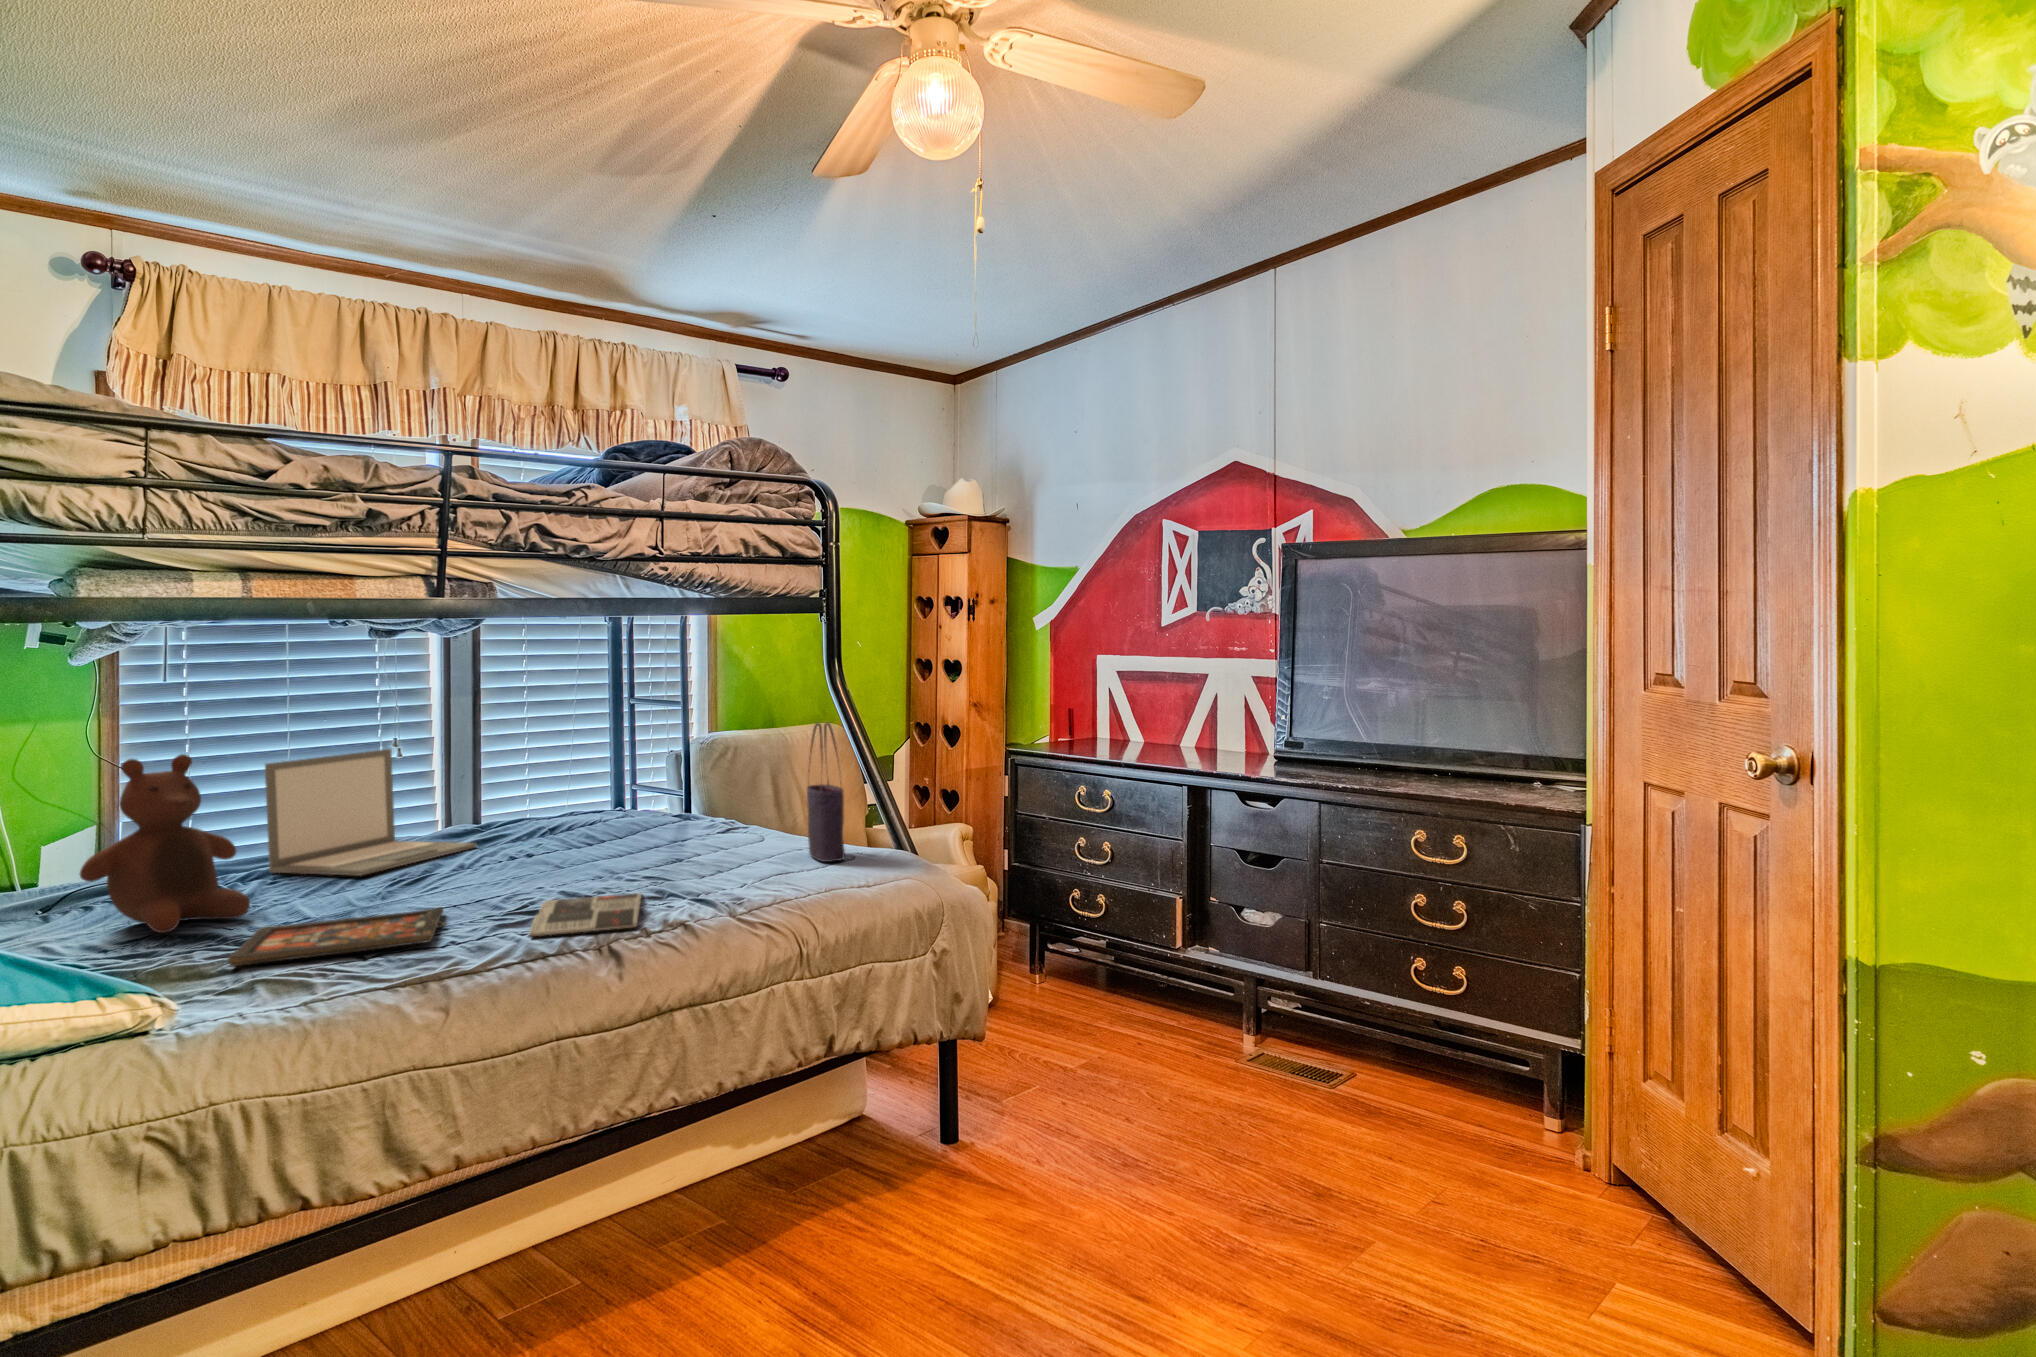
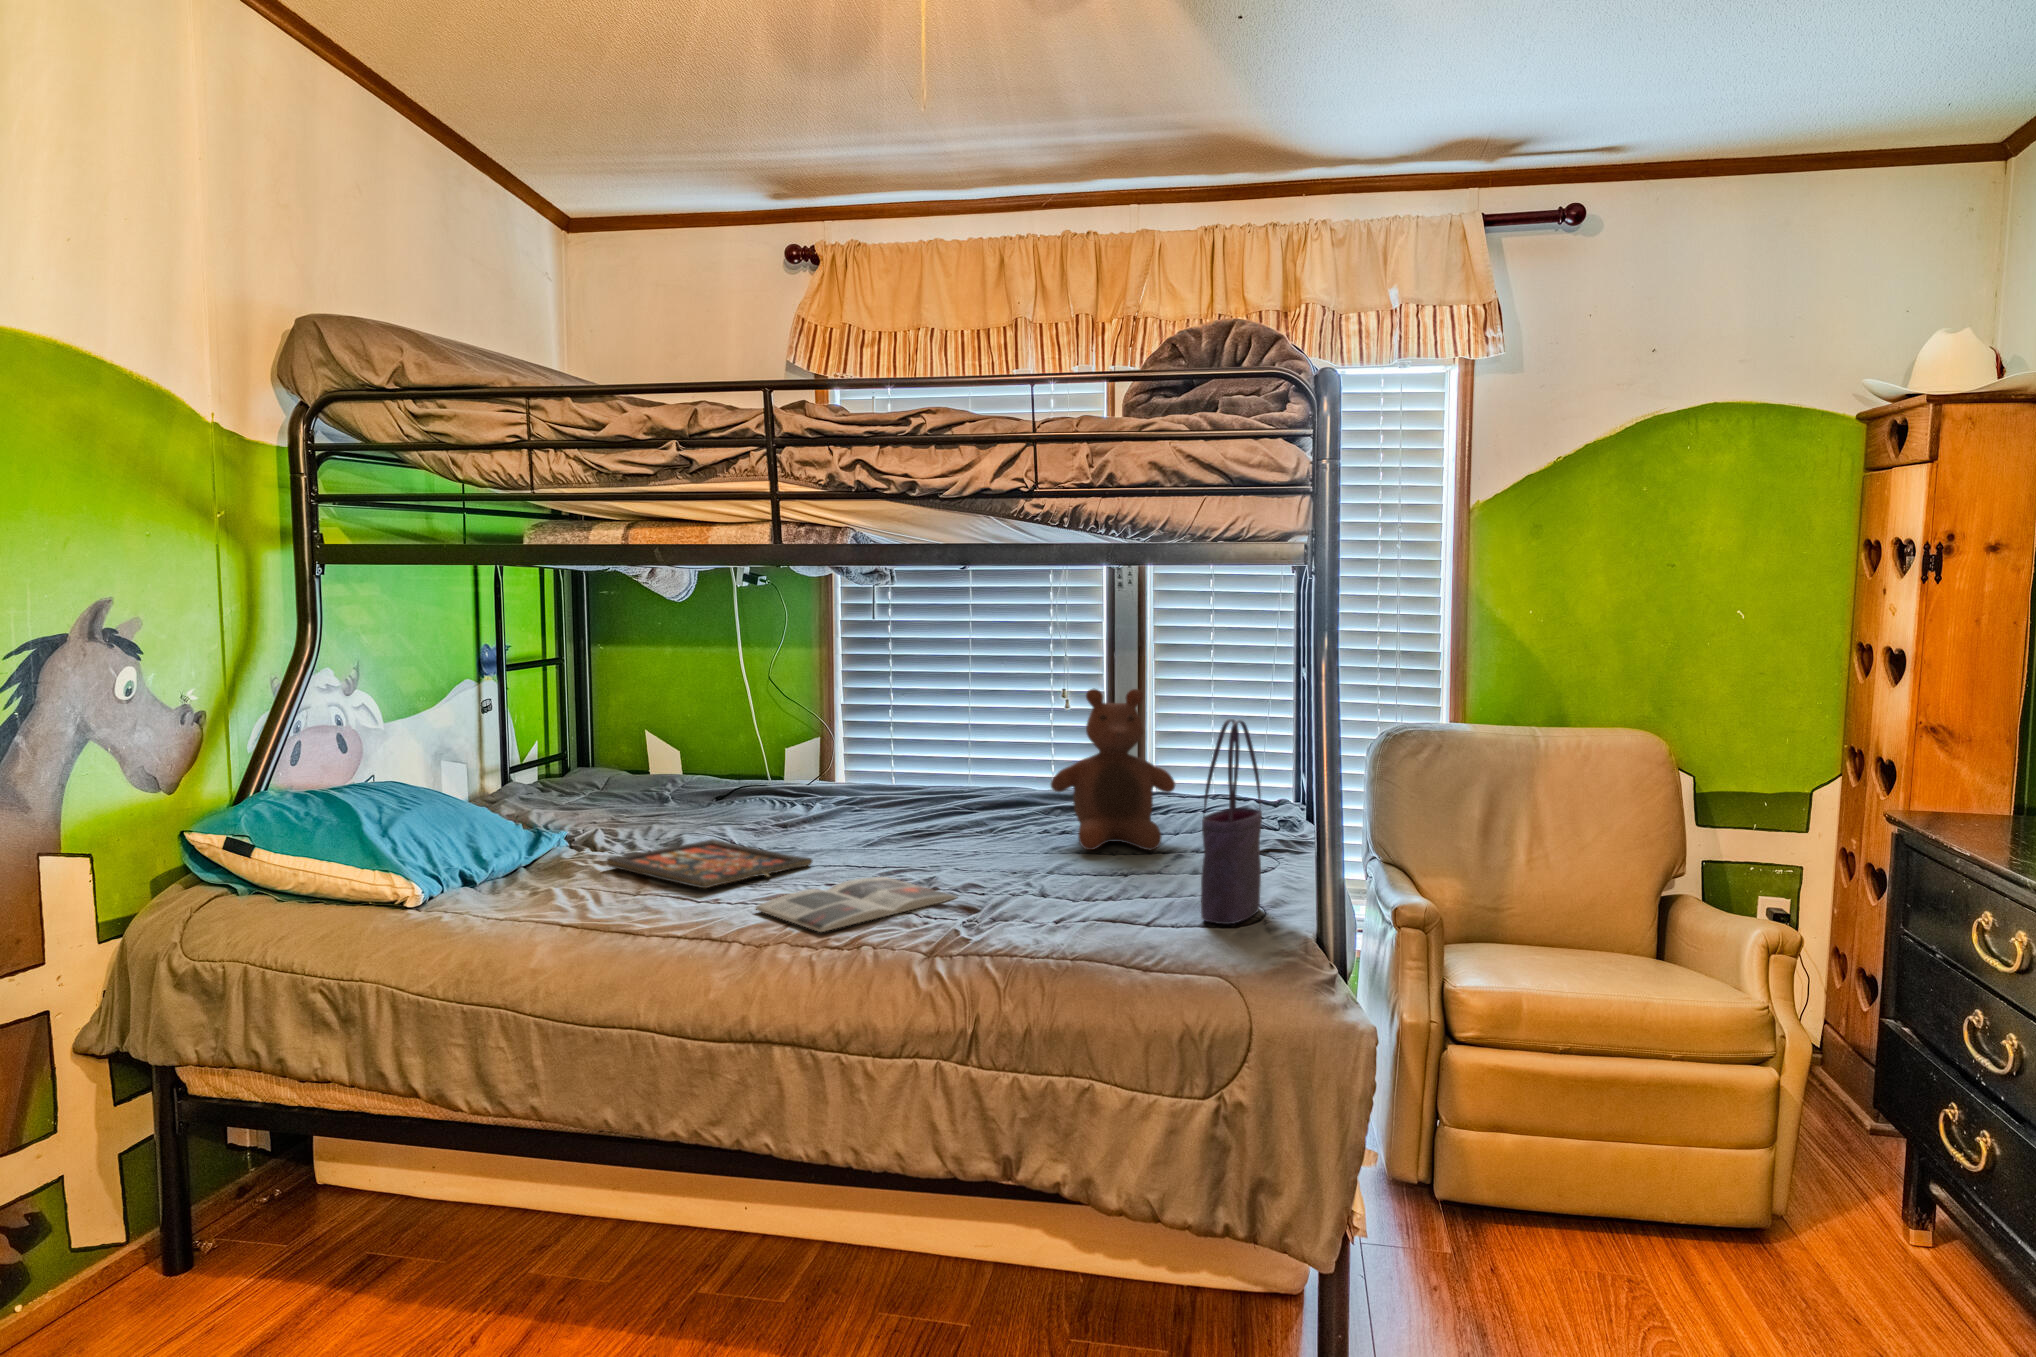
laptop: present [265,749,477,876] -> none [883,696,1044,813]
stuffed bear: present [80,754,250,933] -> present [1051,688,1175,850]

